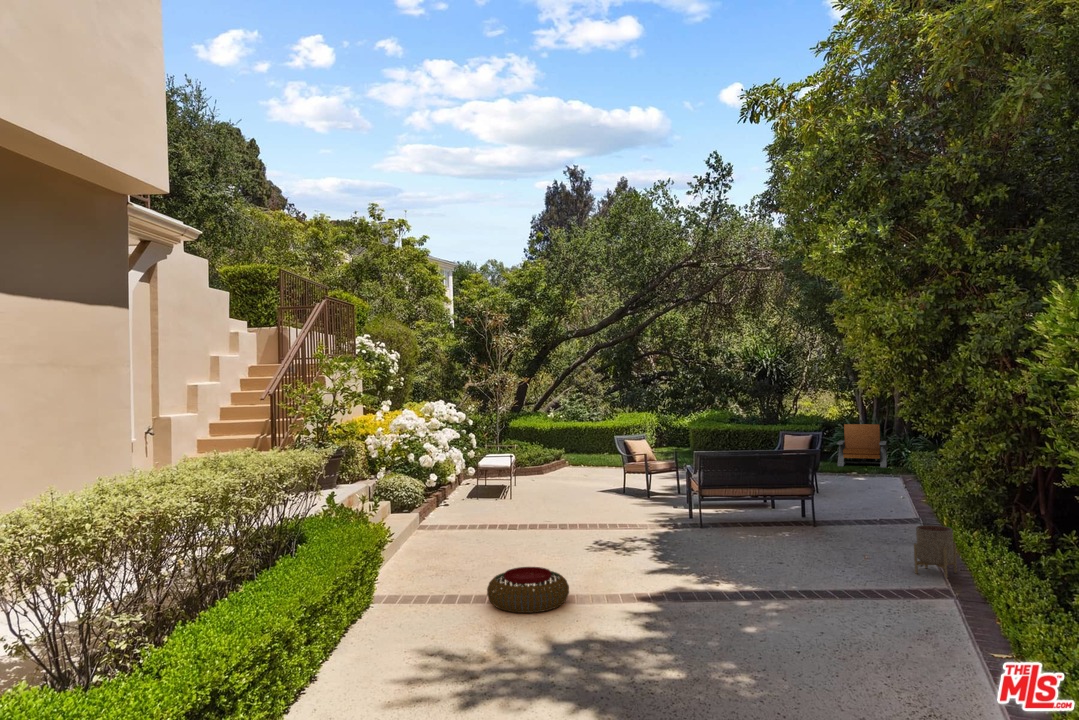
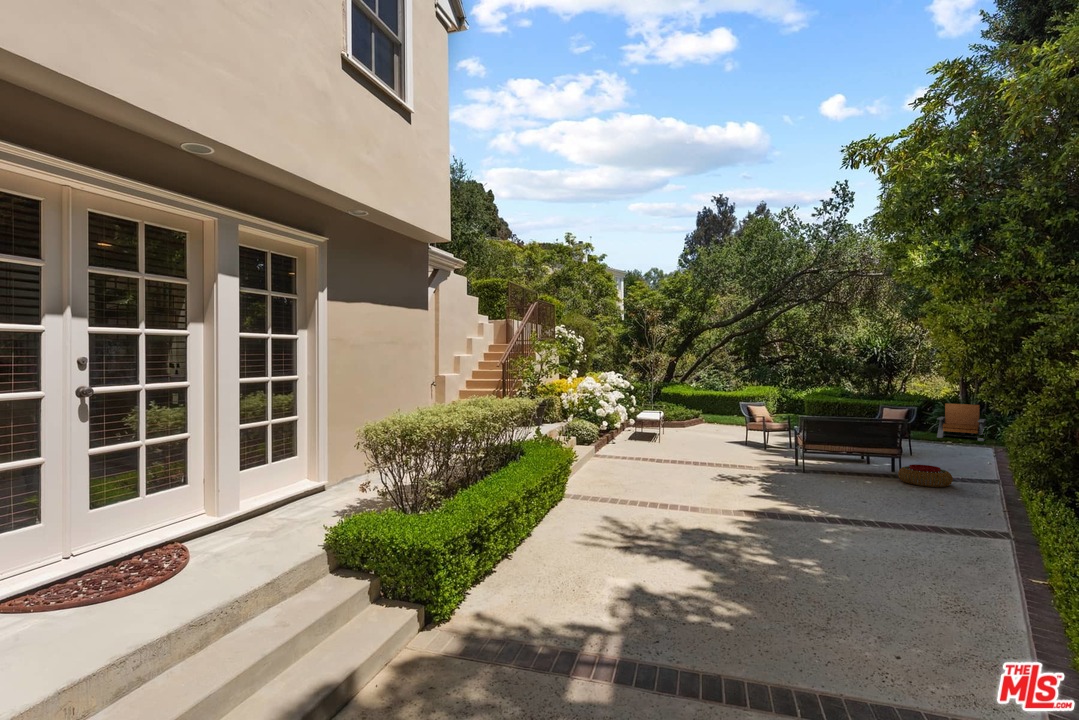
planter: present [914,525,957,578] -> none [980,482,1020,525]
pouf: present [487,567,569,613] -> present [898,464,953,487]

